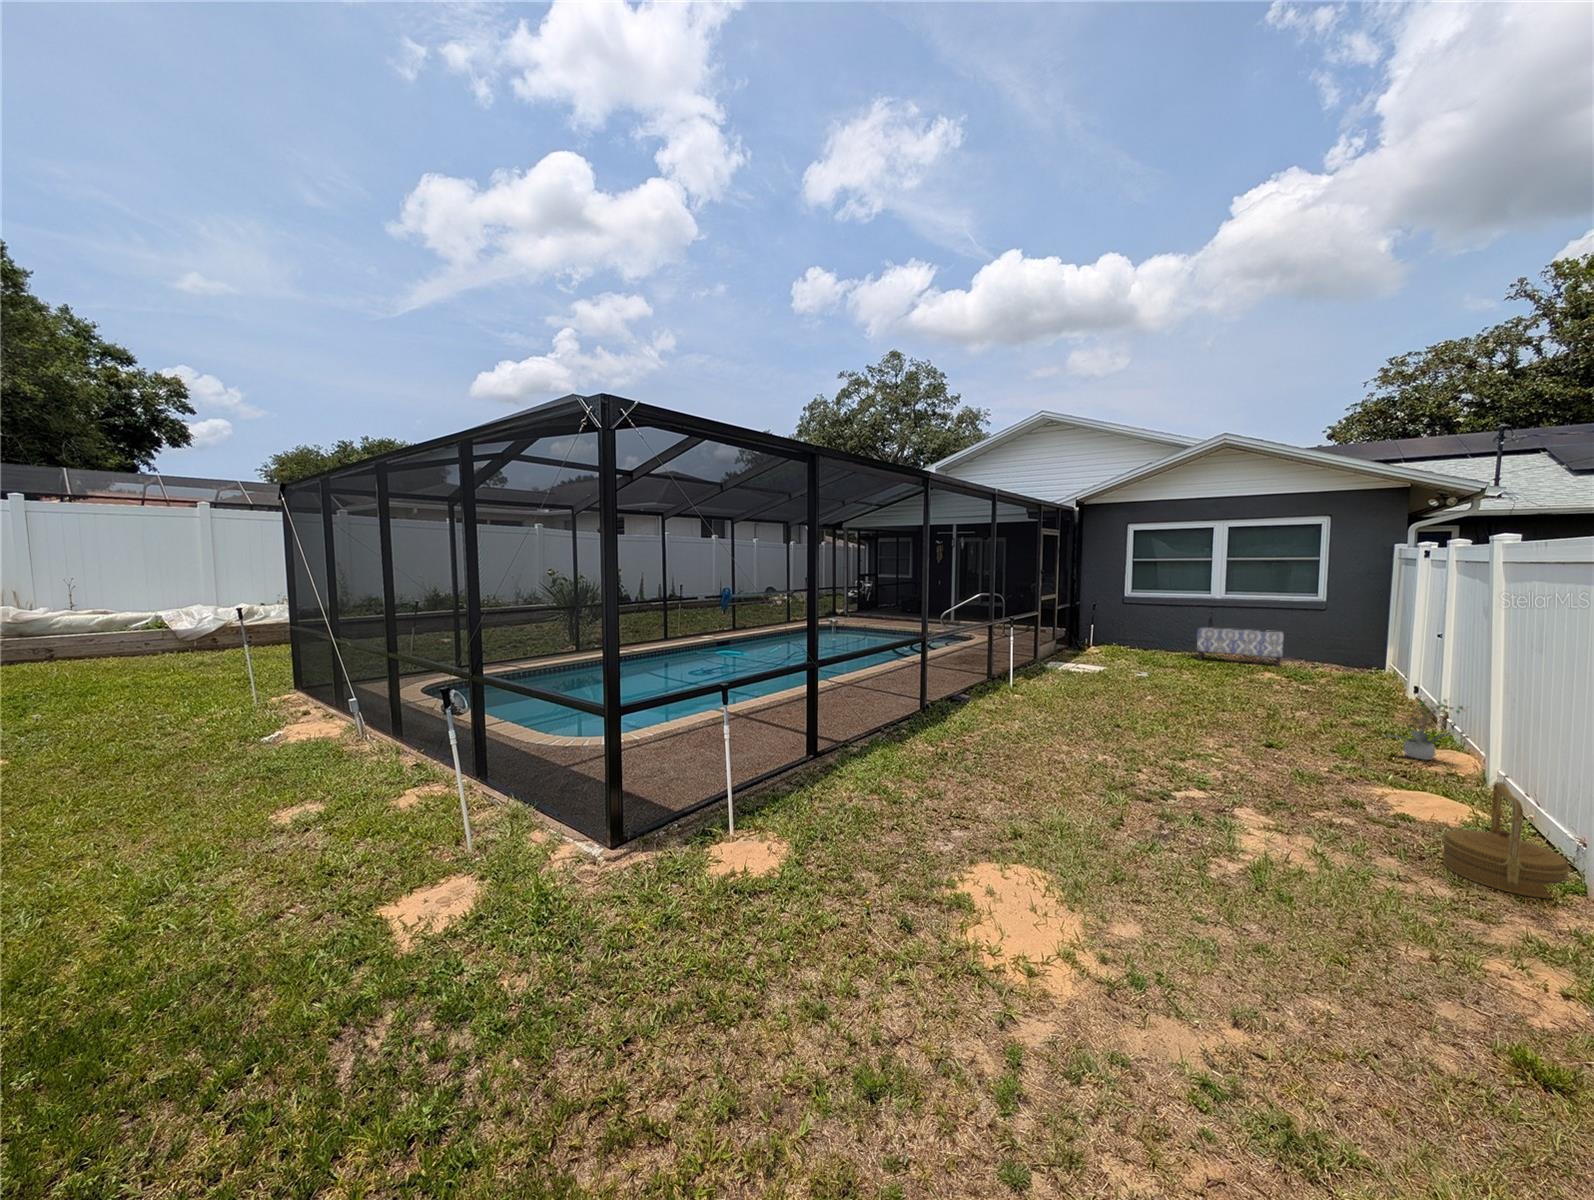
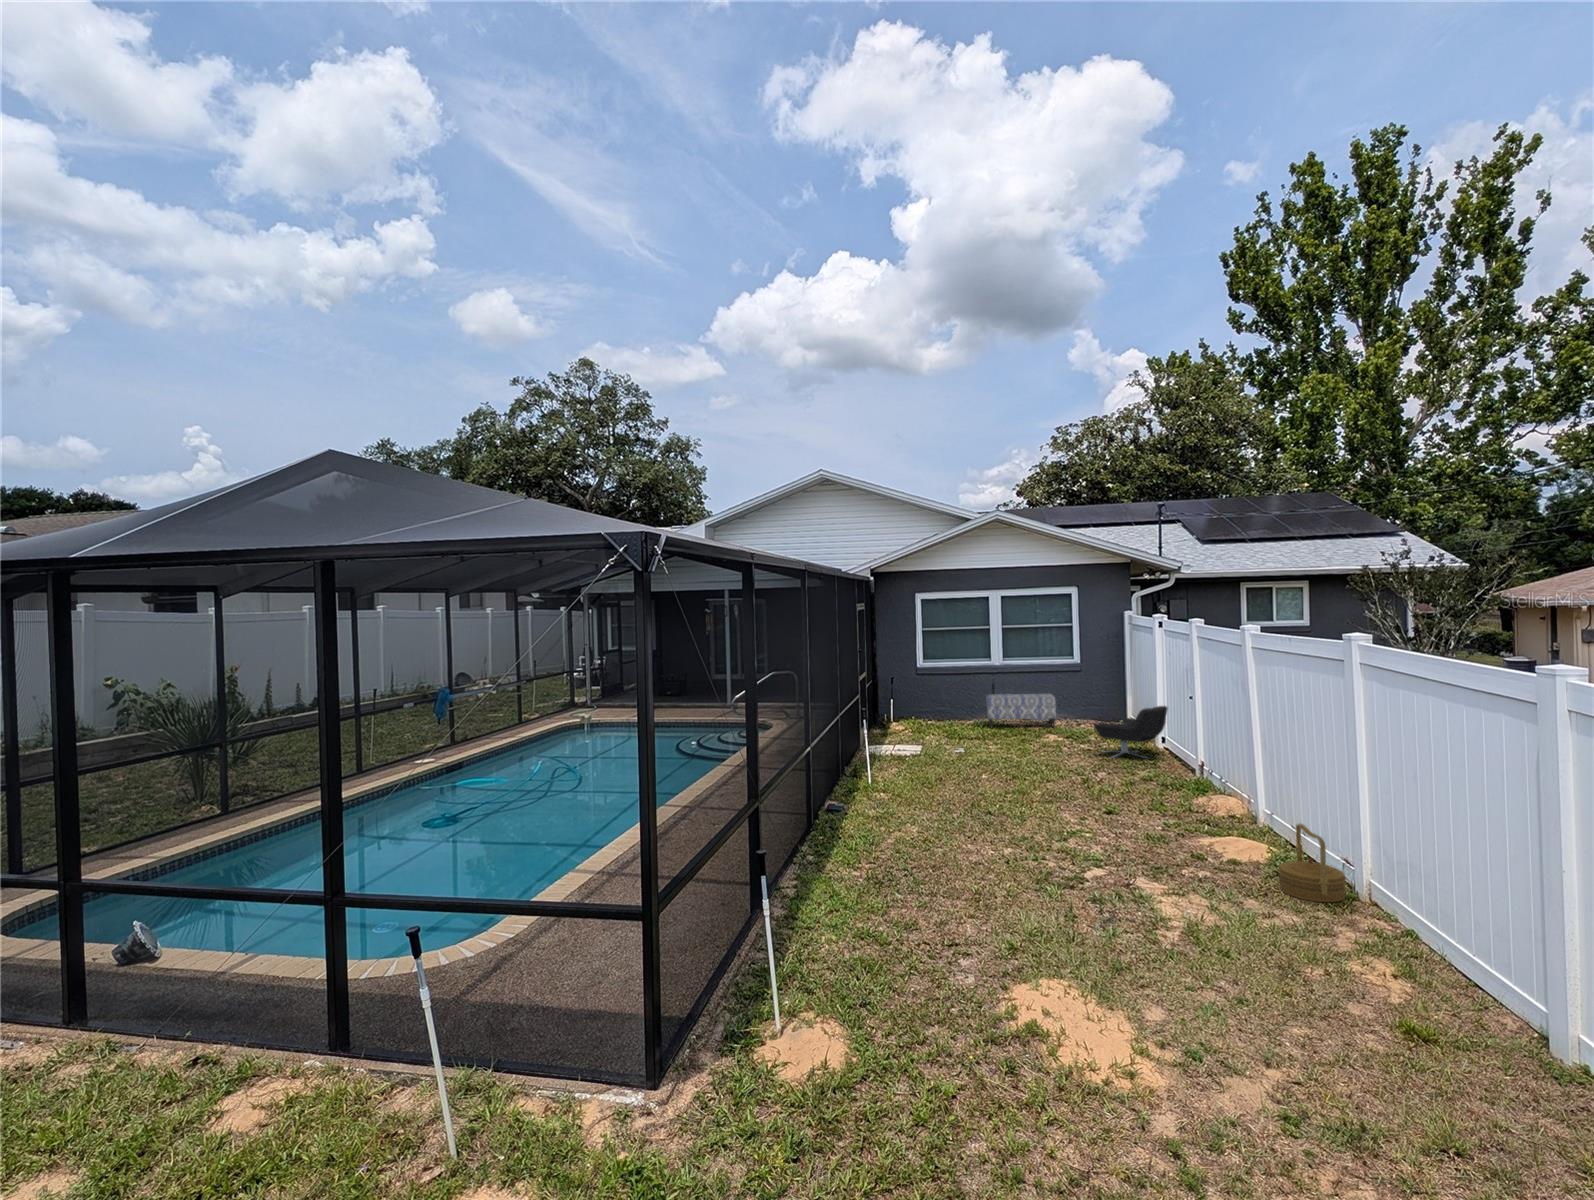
lounge chair: none [1306,646,1420,705] -> present [1094,706,1168,757]
potted plant: present [1387,696,1463,760] -> none [1185,753,1232,806]

